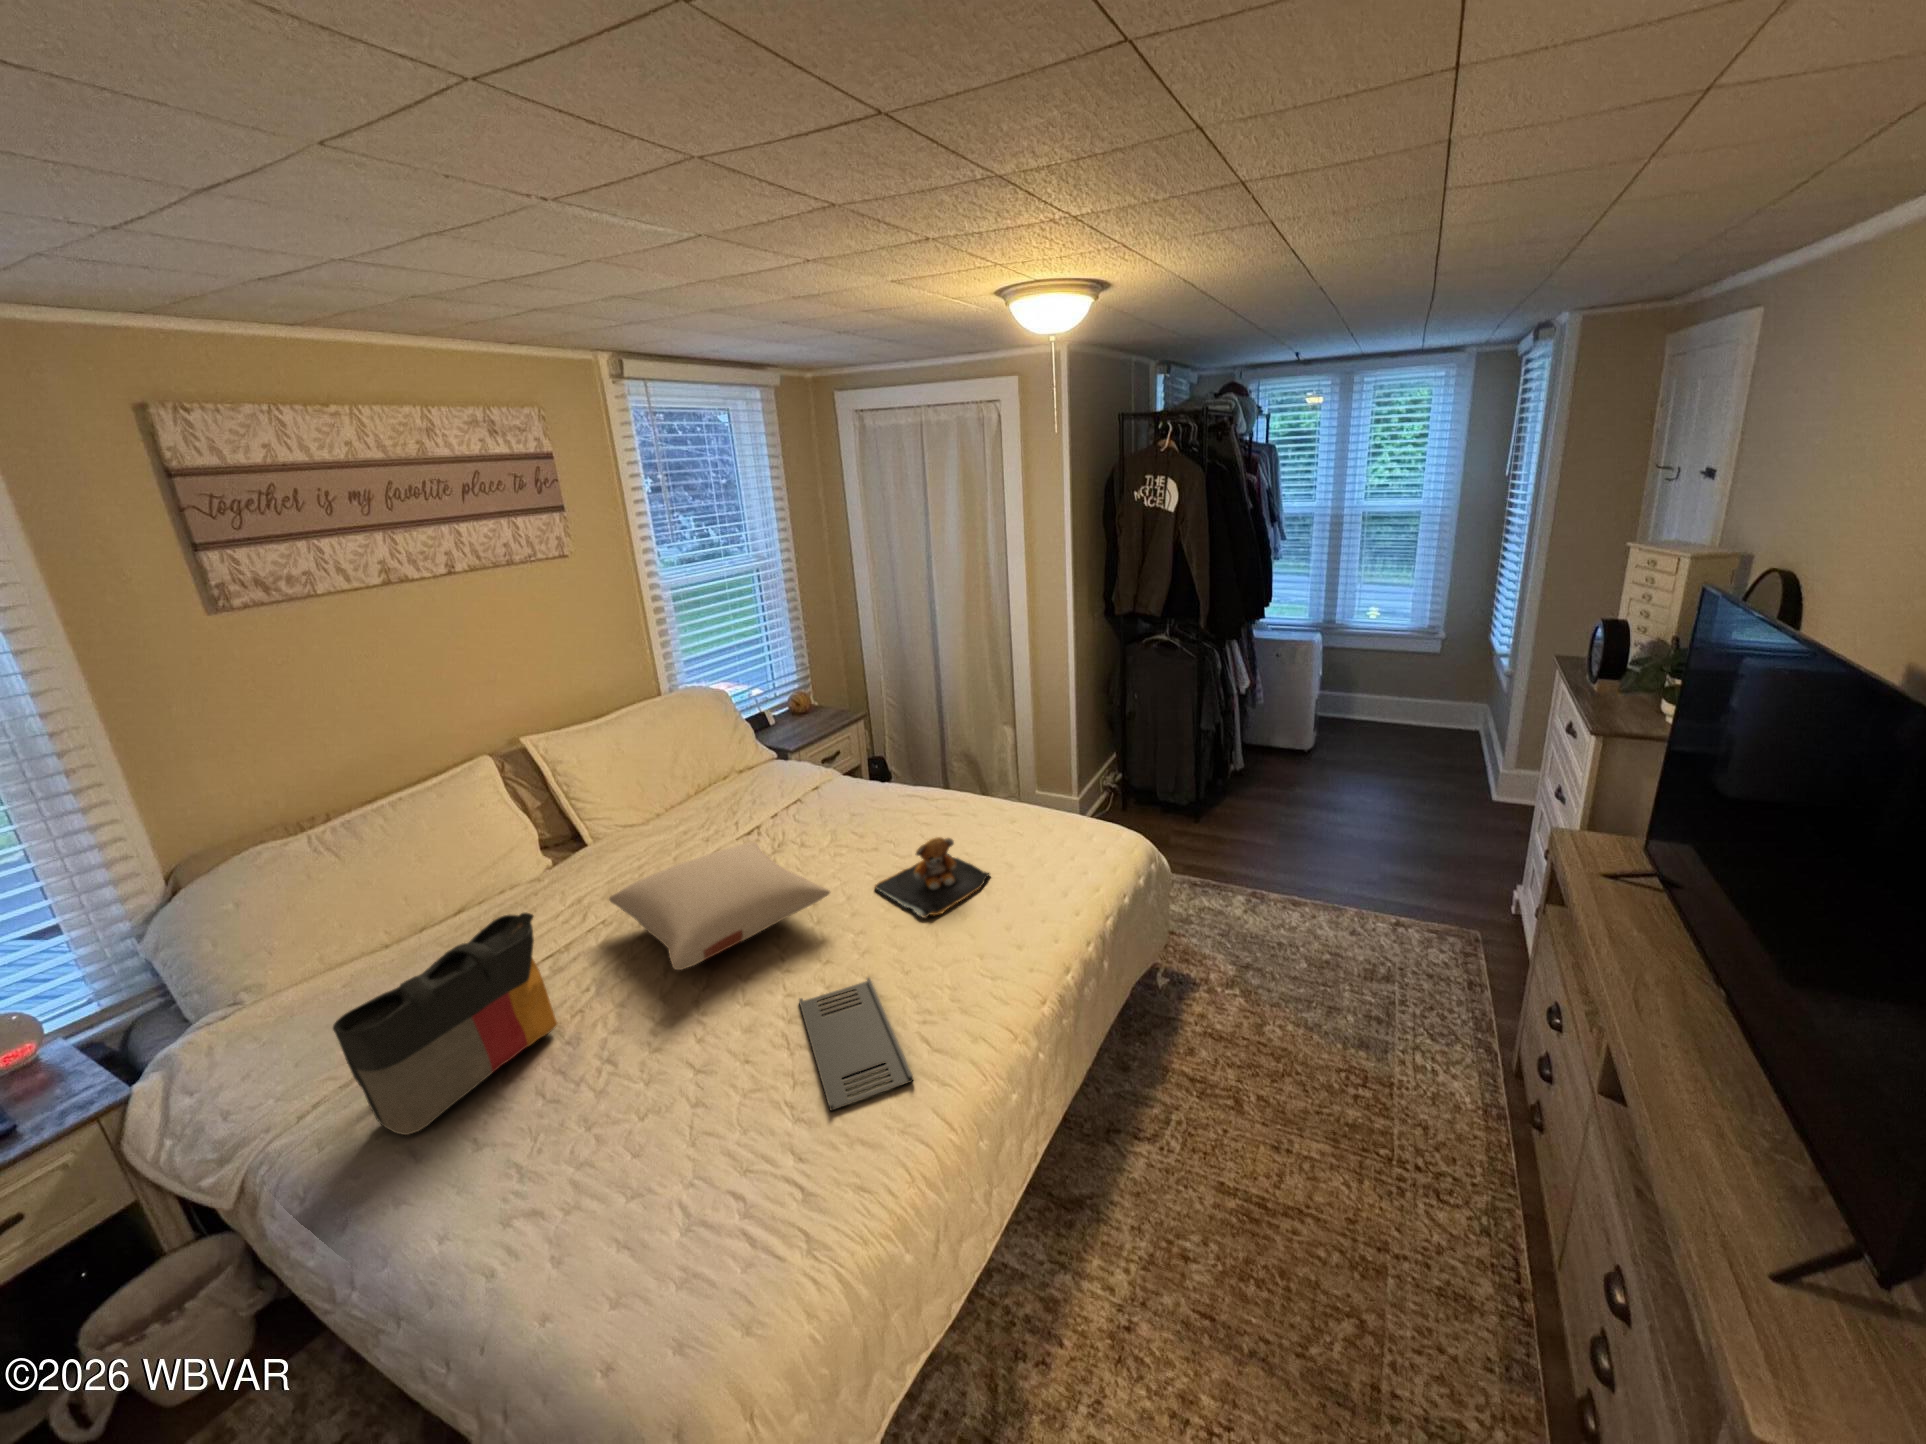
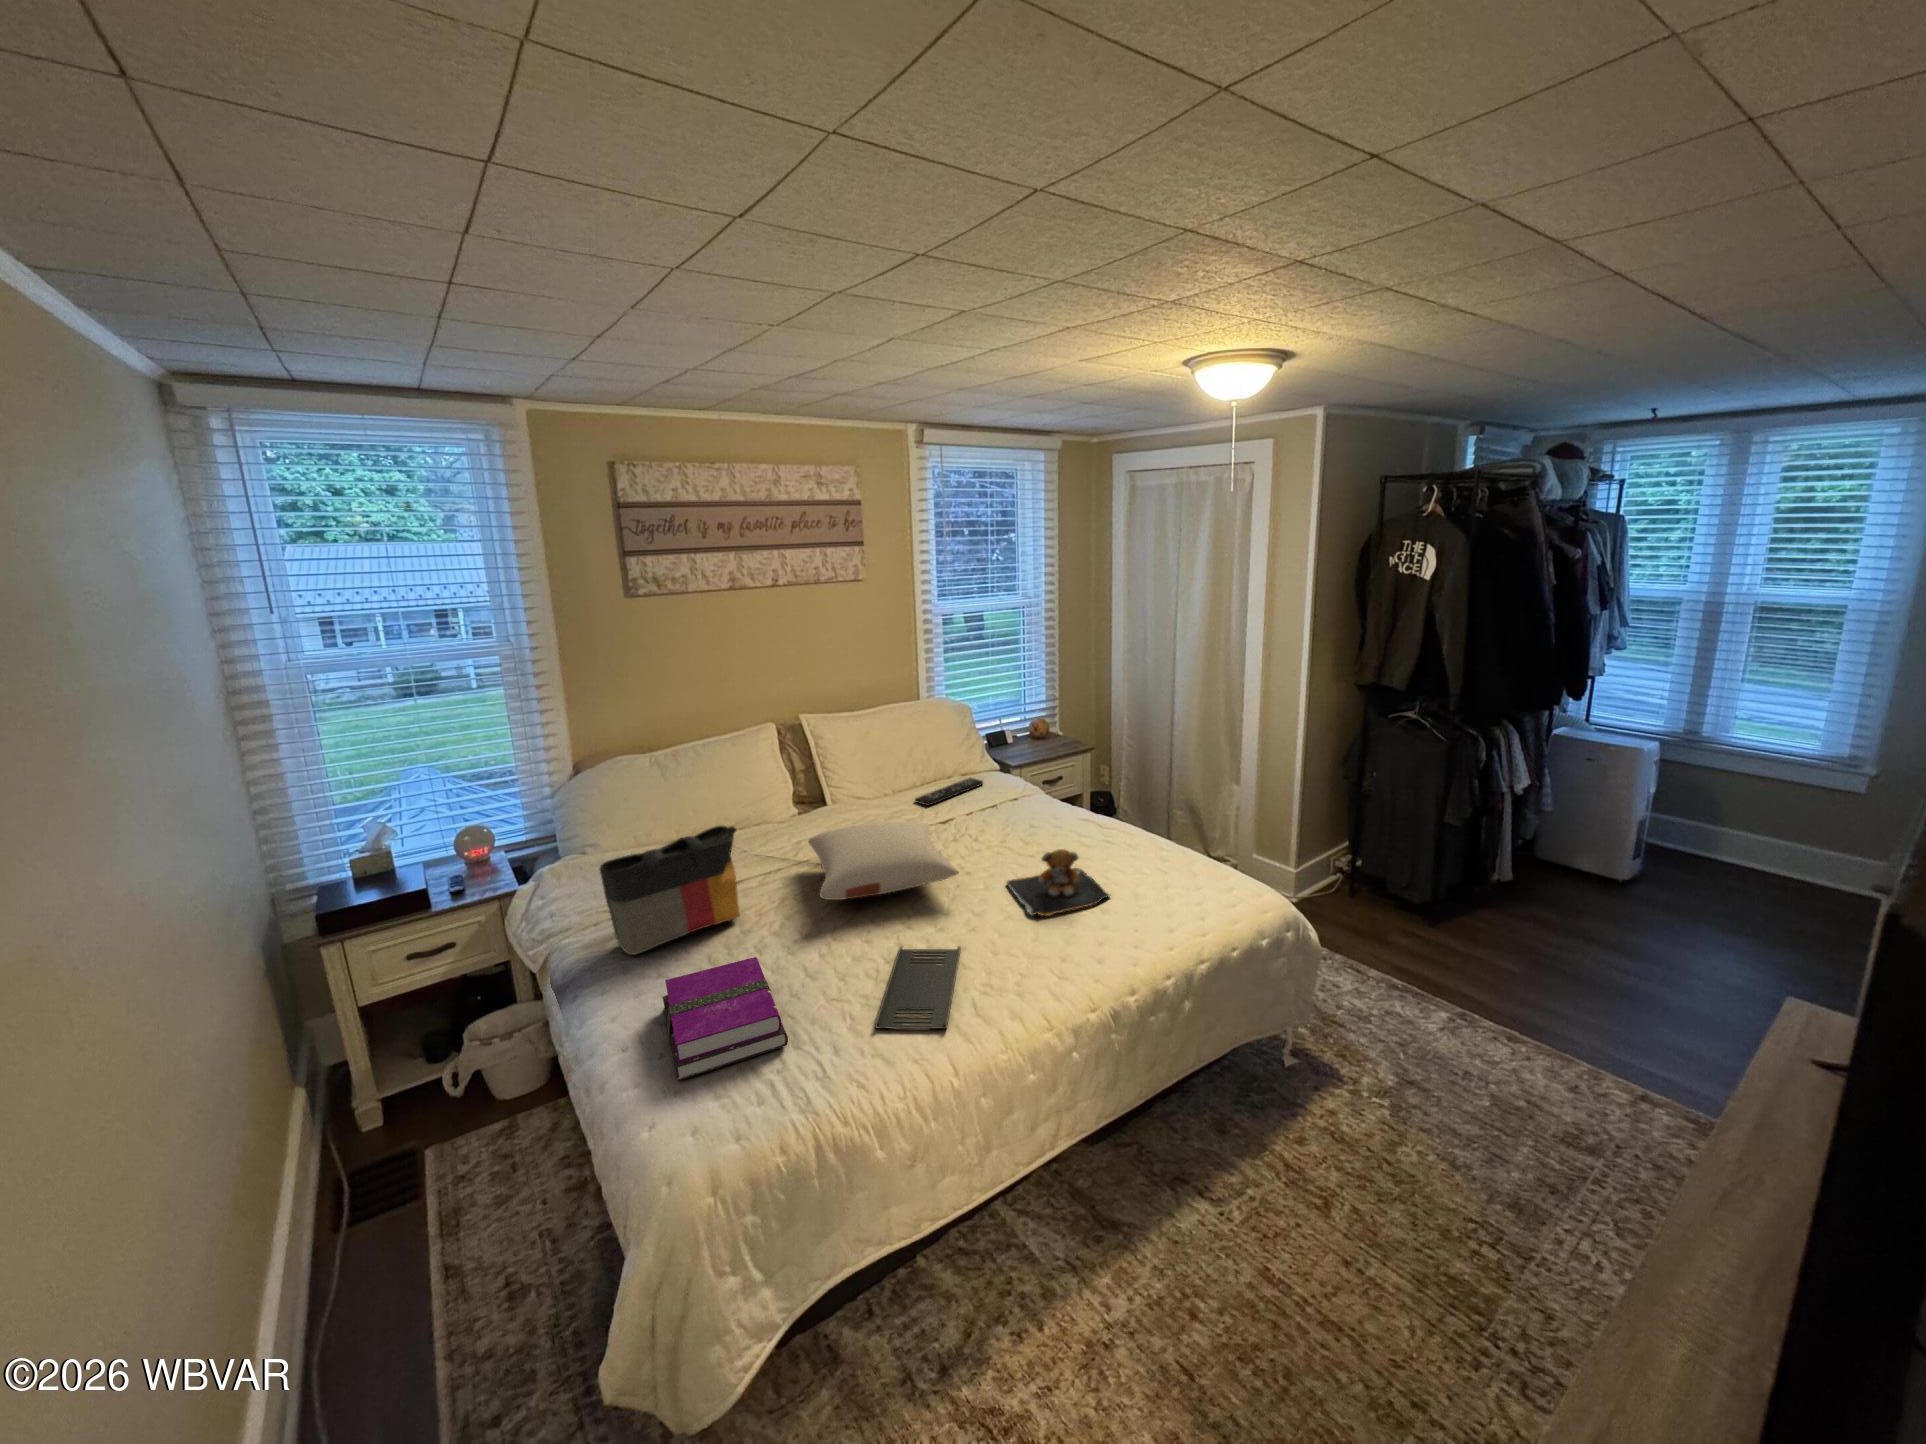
remote control: none [708,774,779,818] -> present [915,778,983,806]
hardback book: none [509,1077,731,1290] -> present [663,957,788,1081]

